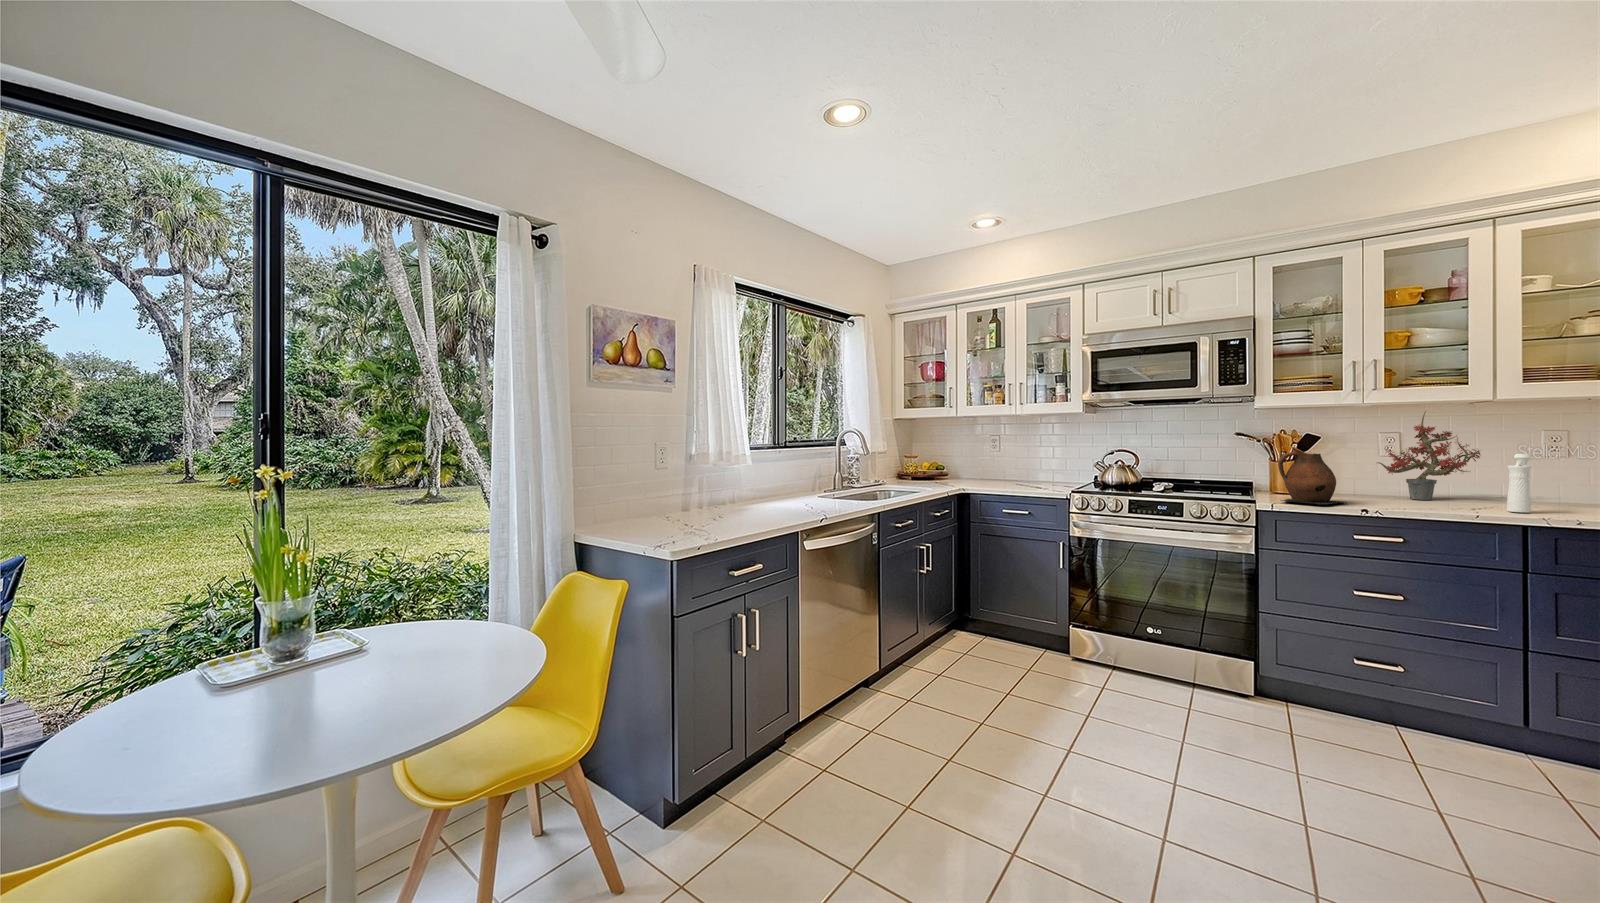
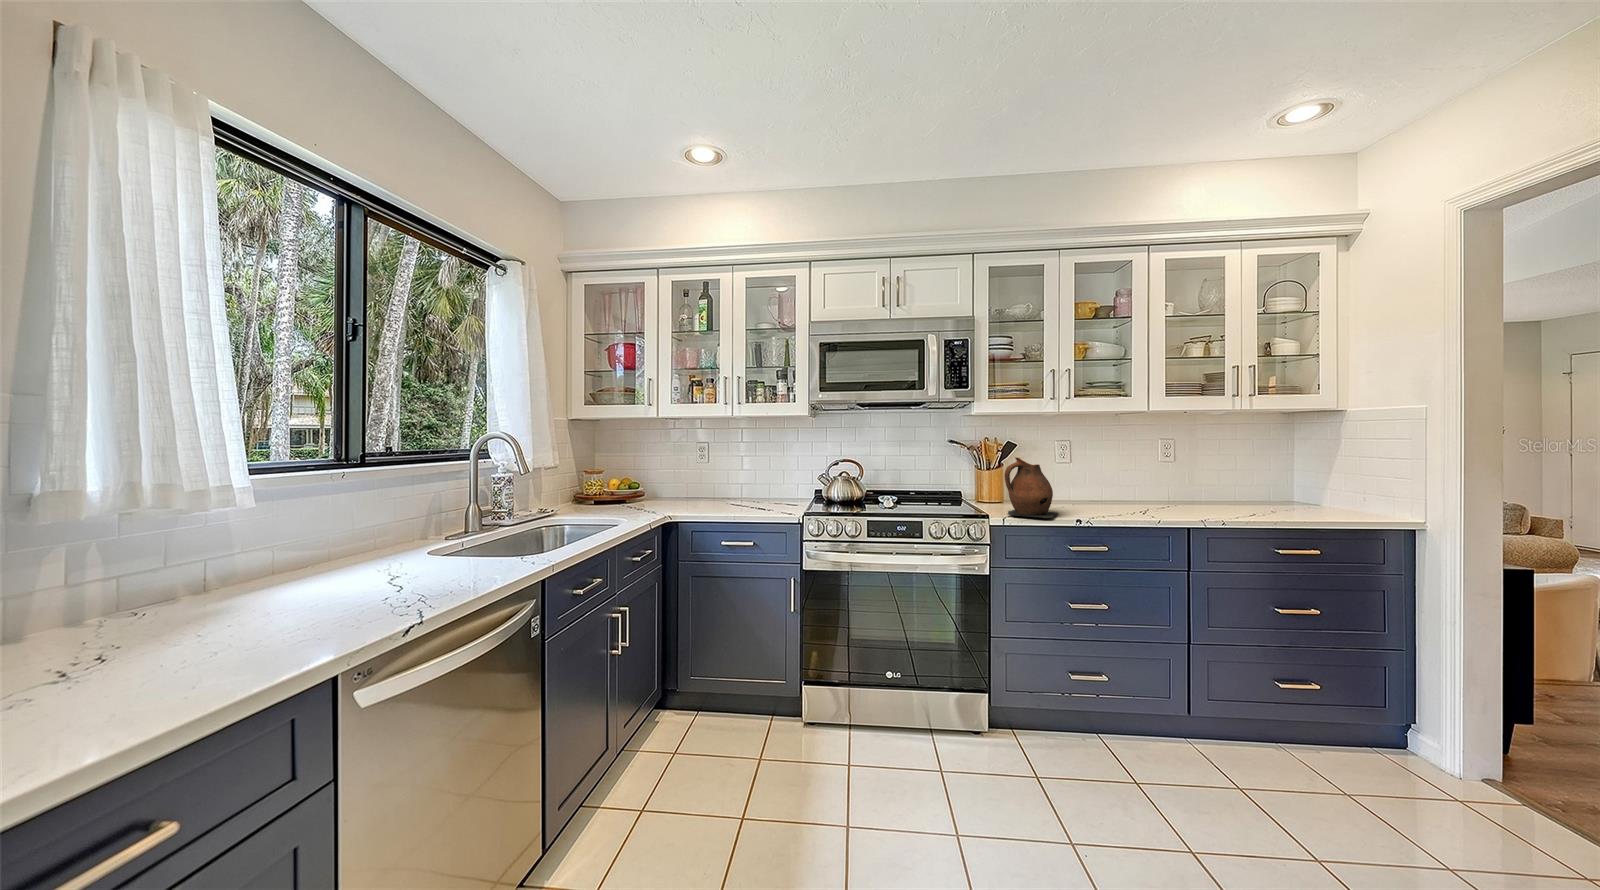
potted plant: present [1378,411,1480,500] -> none [1068,421,1133,505]
pepper mill: present [1507,454,1532,513] -> none [1169,463,1190,518]

